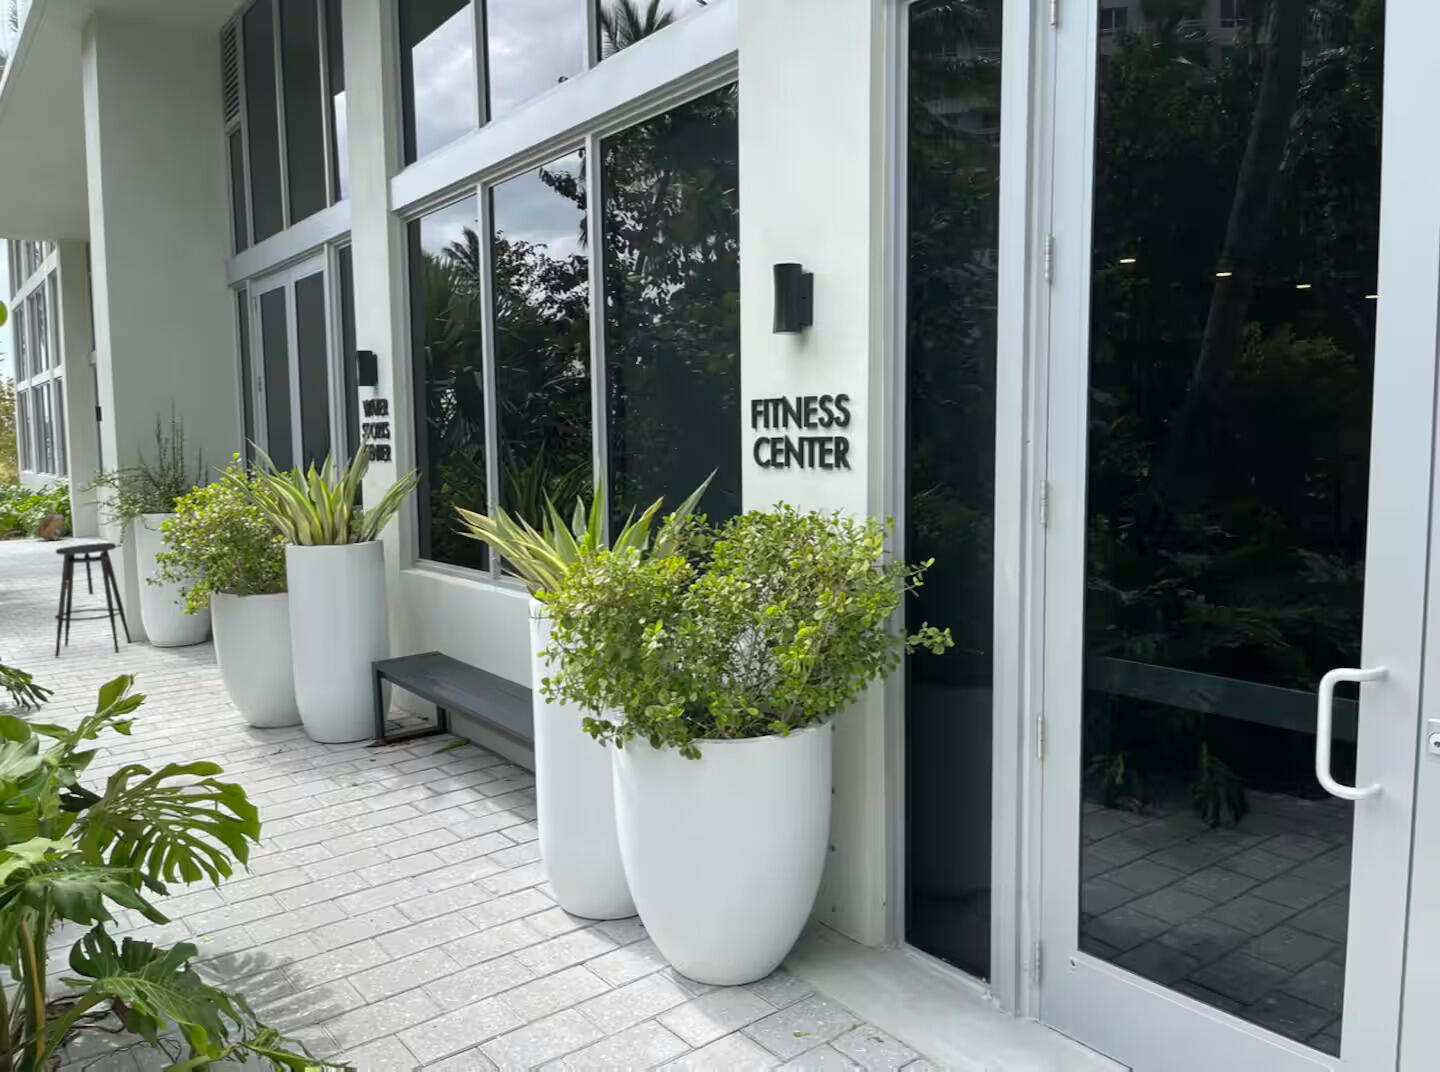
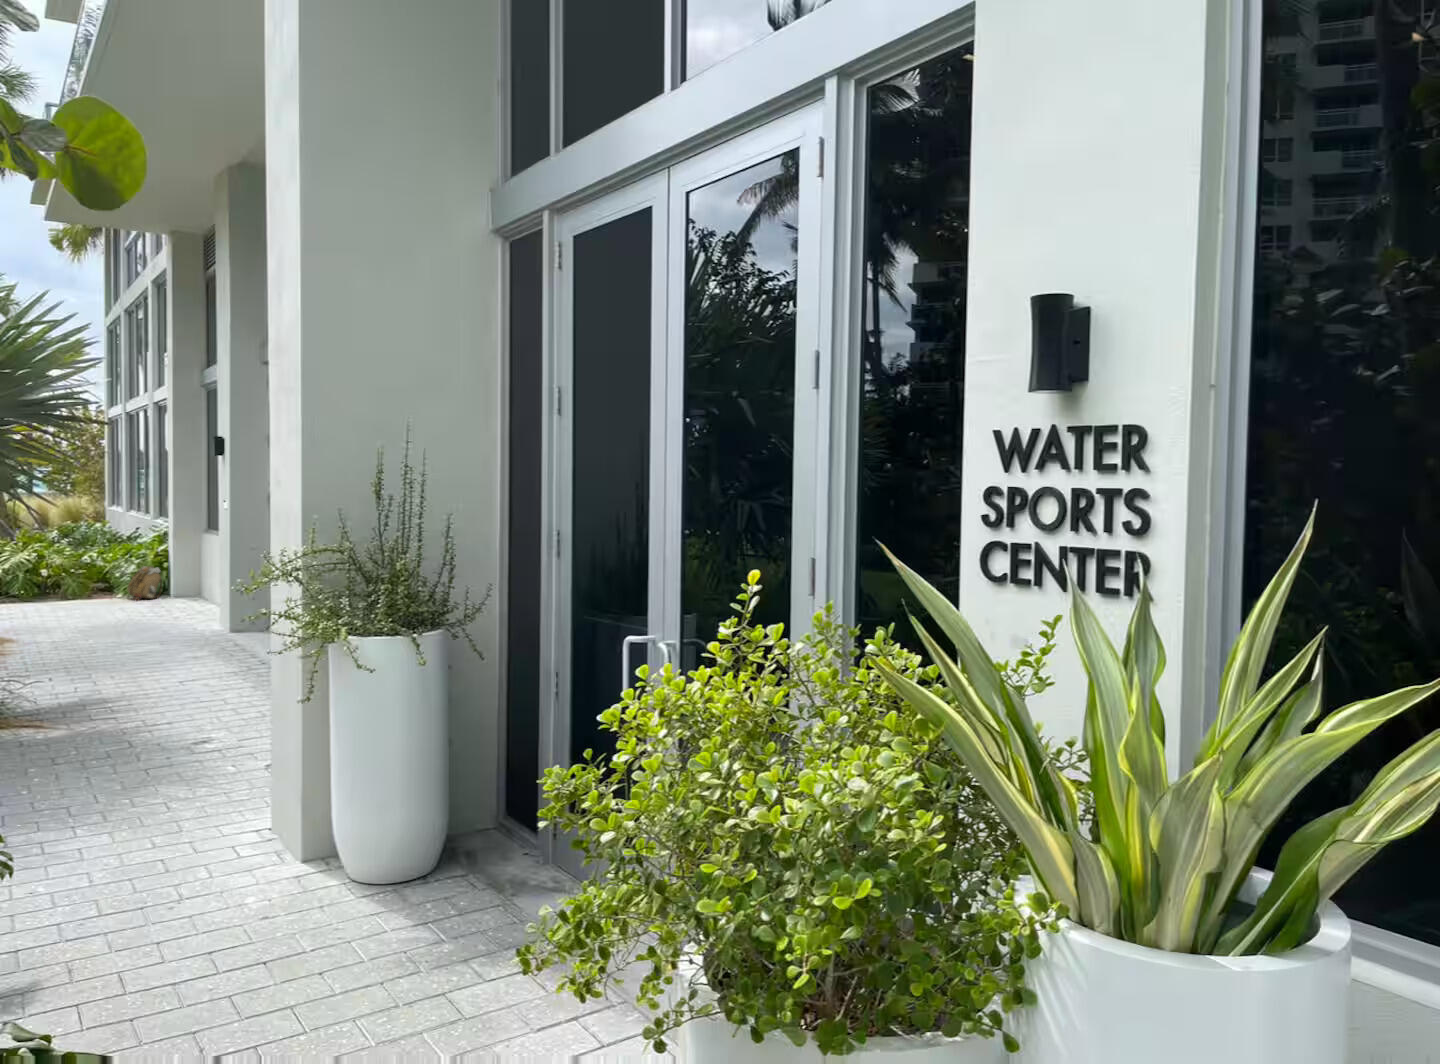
stool: present [55,543,131,657] -> none [201,714,331,955]

